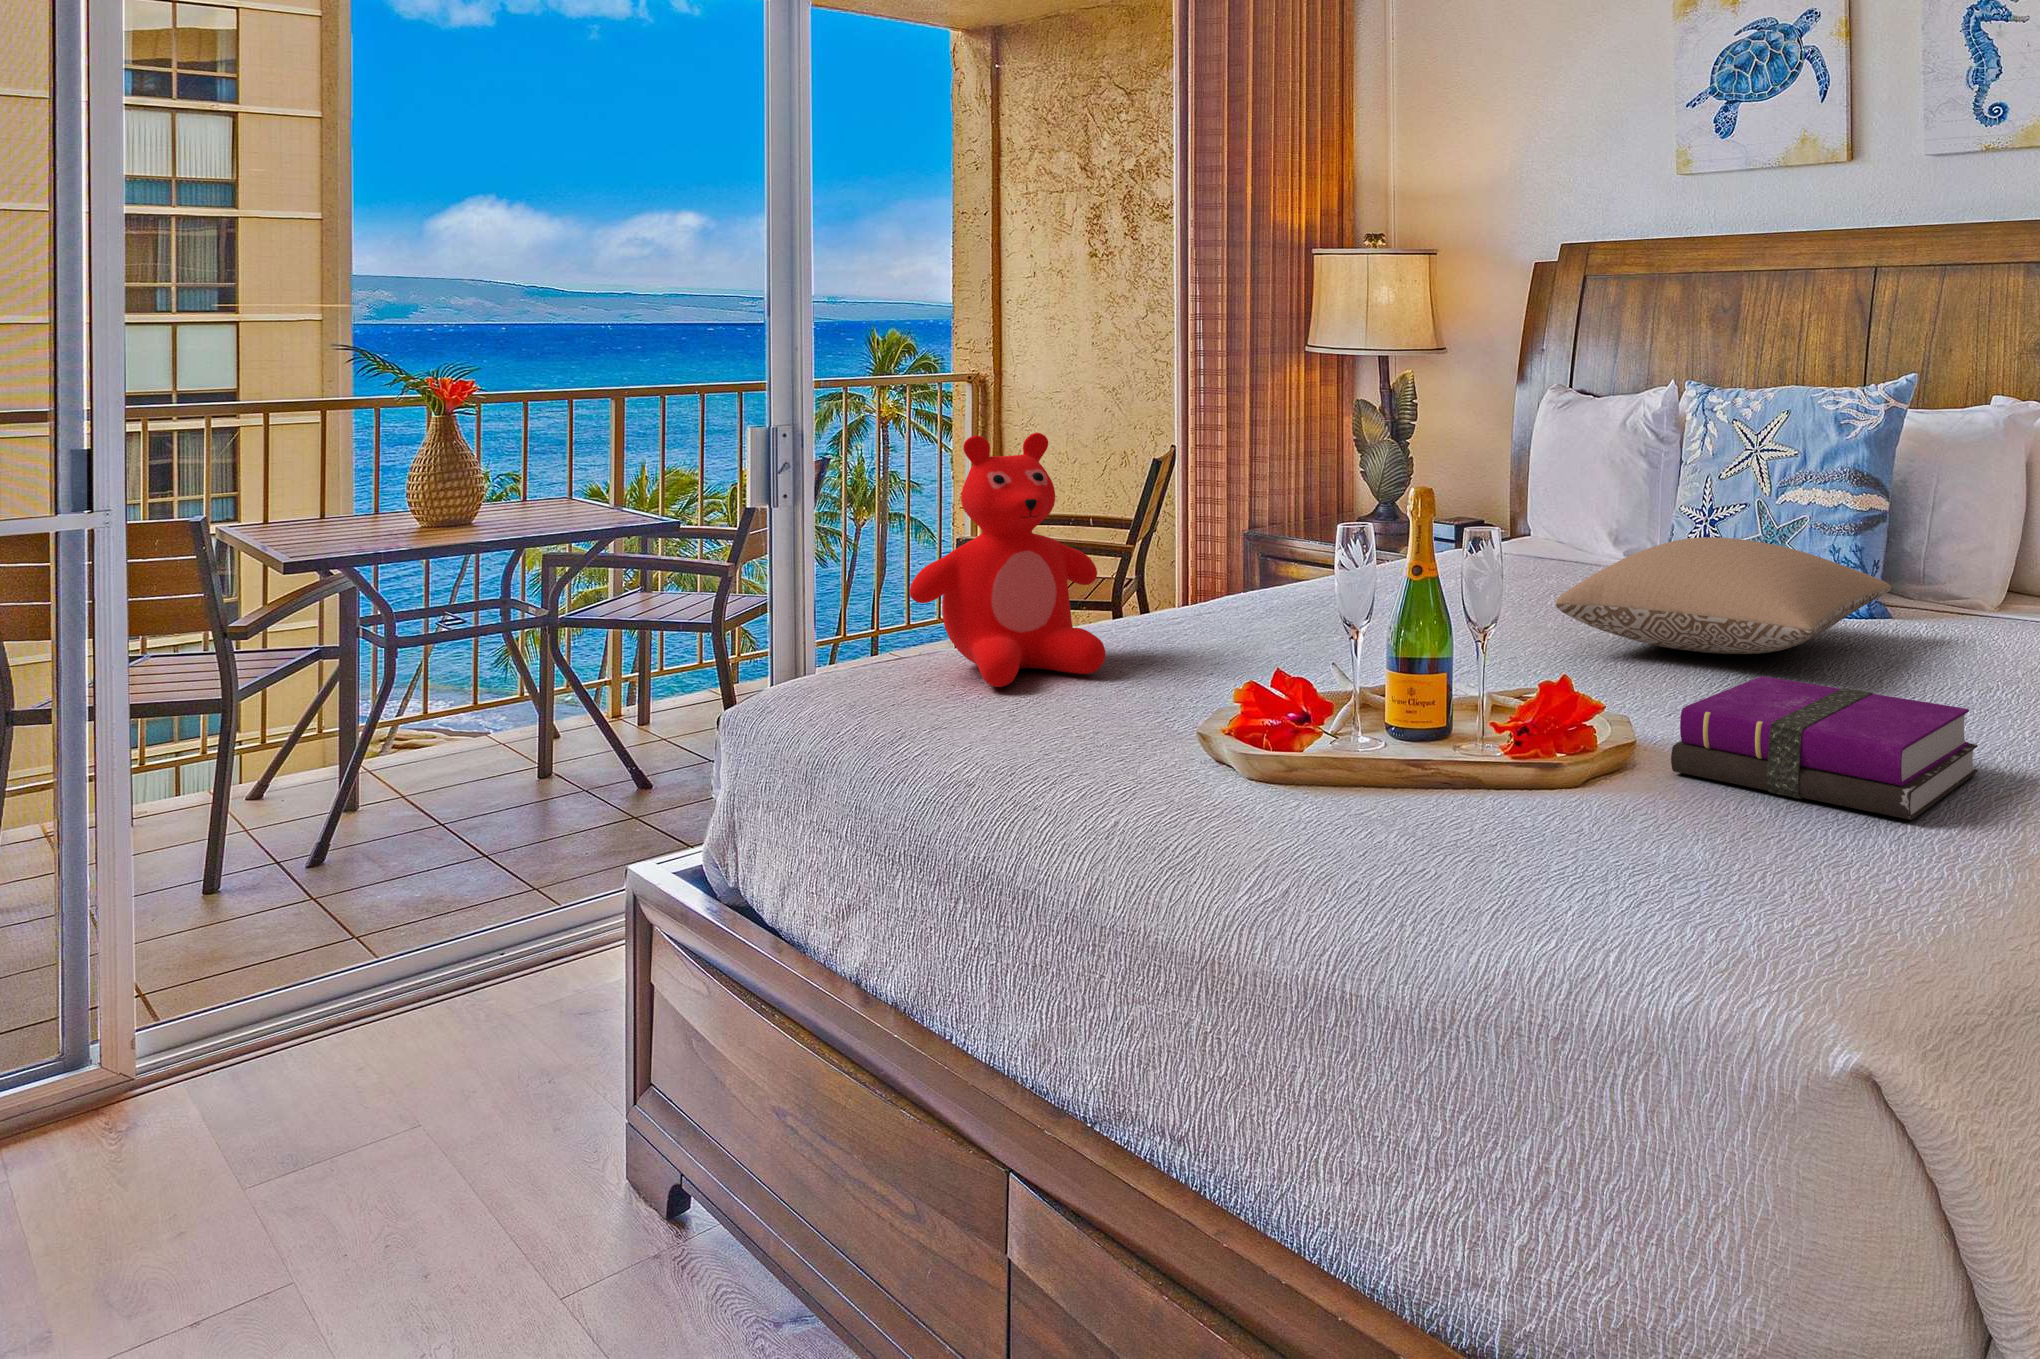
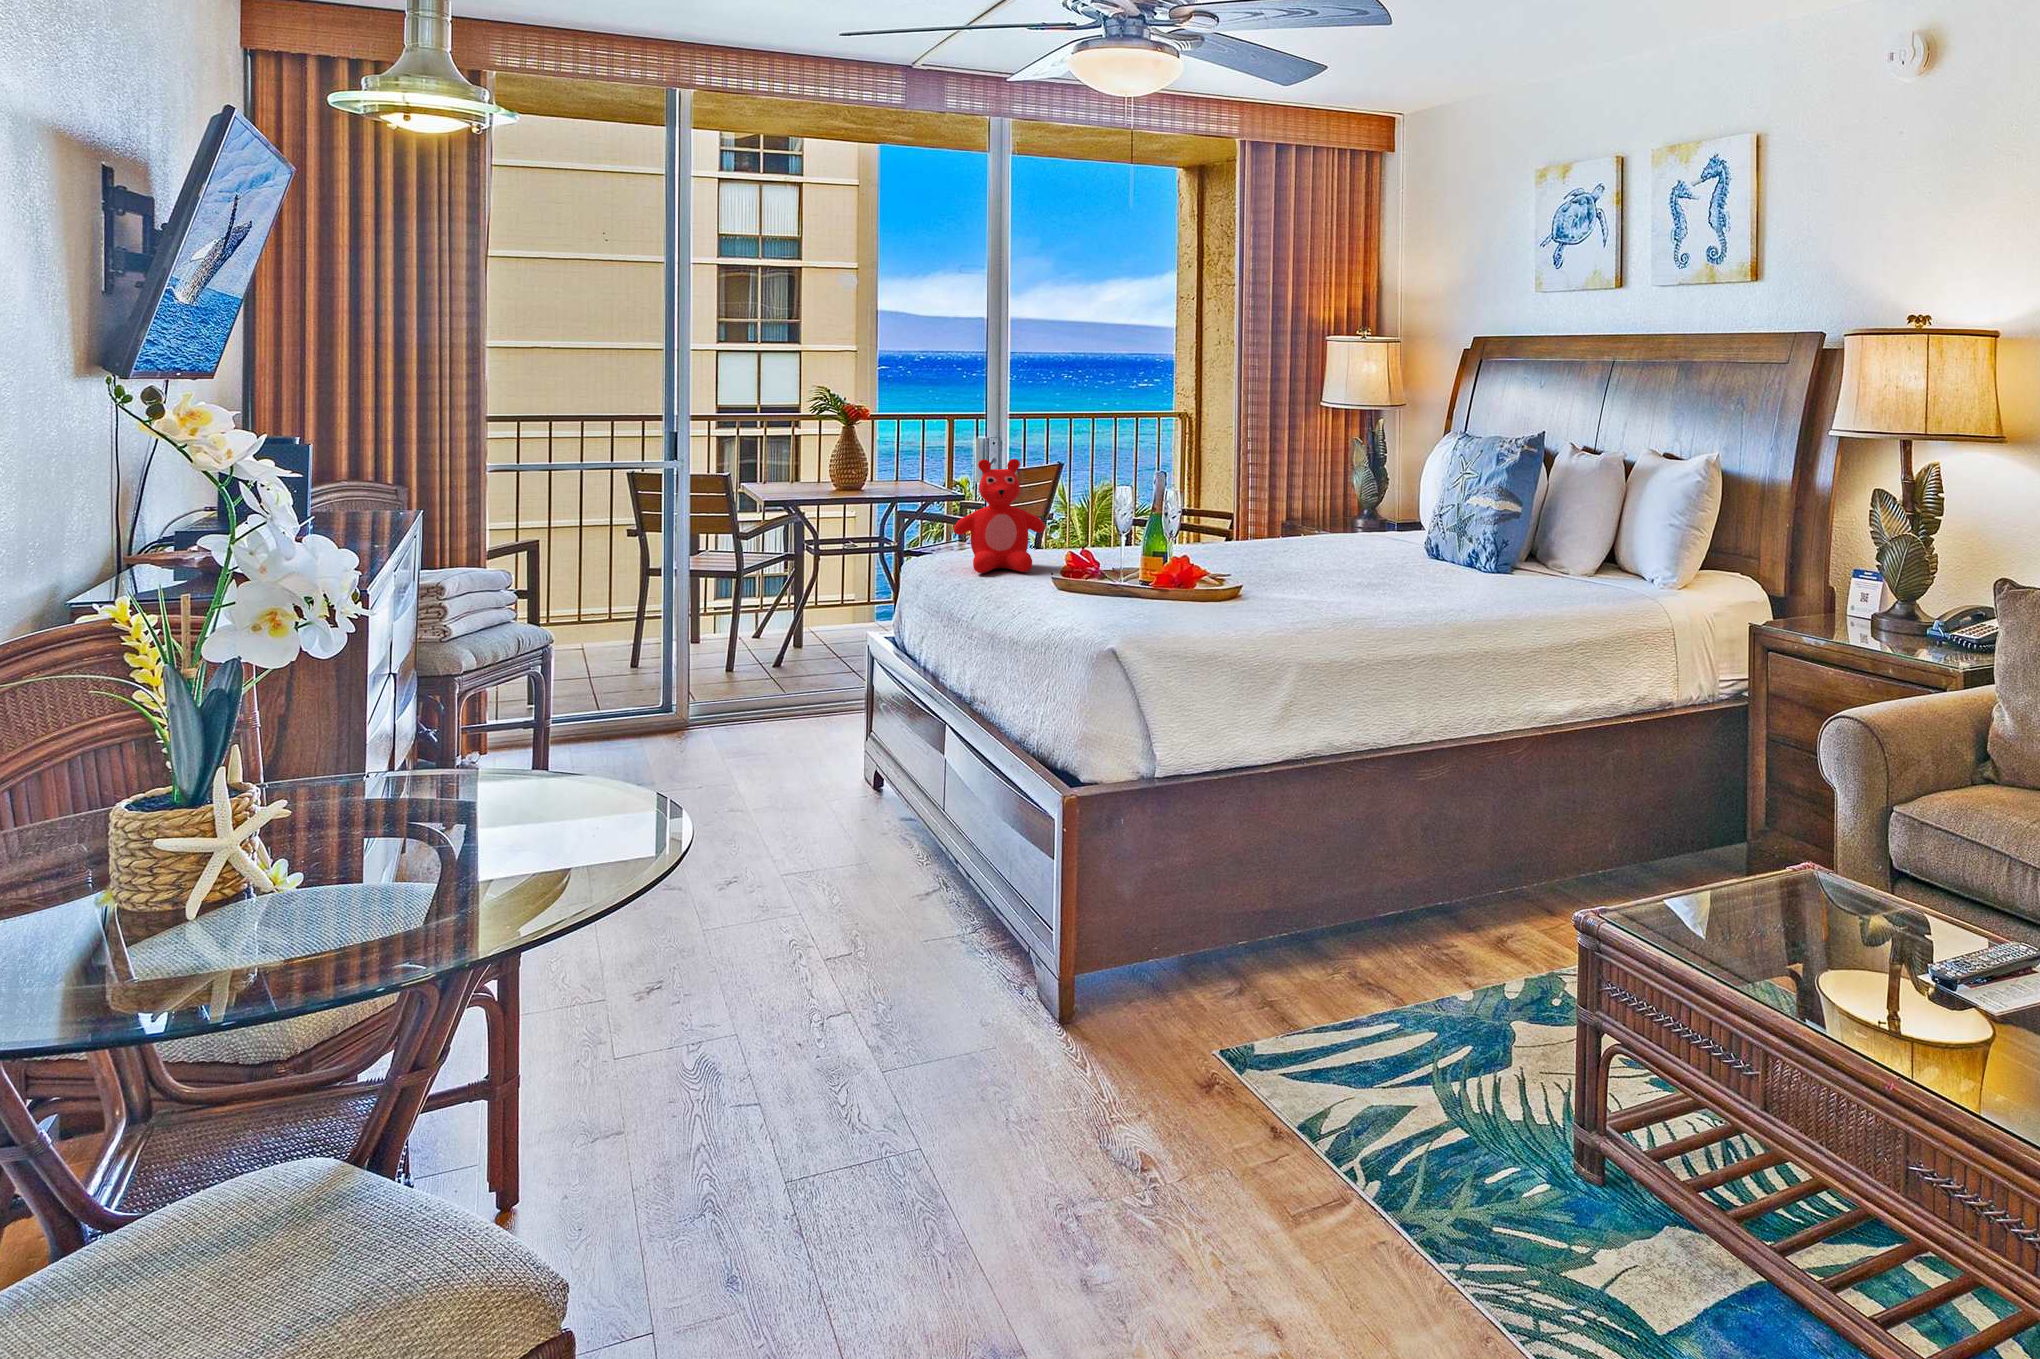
pillow: present [1556,537,1891,654] -> none [1242,528,1431,587]
notebook: present [1671,676,1978,820] -> none [1179,586,1303,637]

